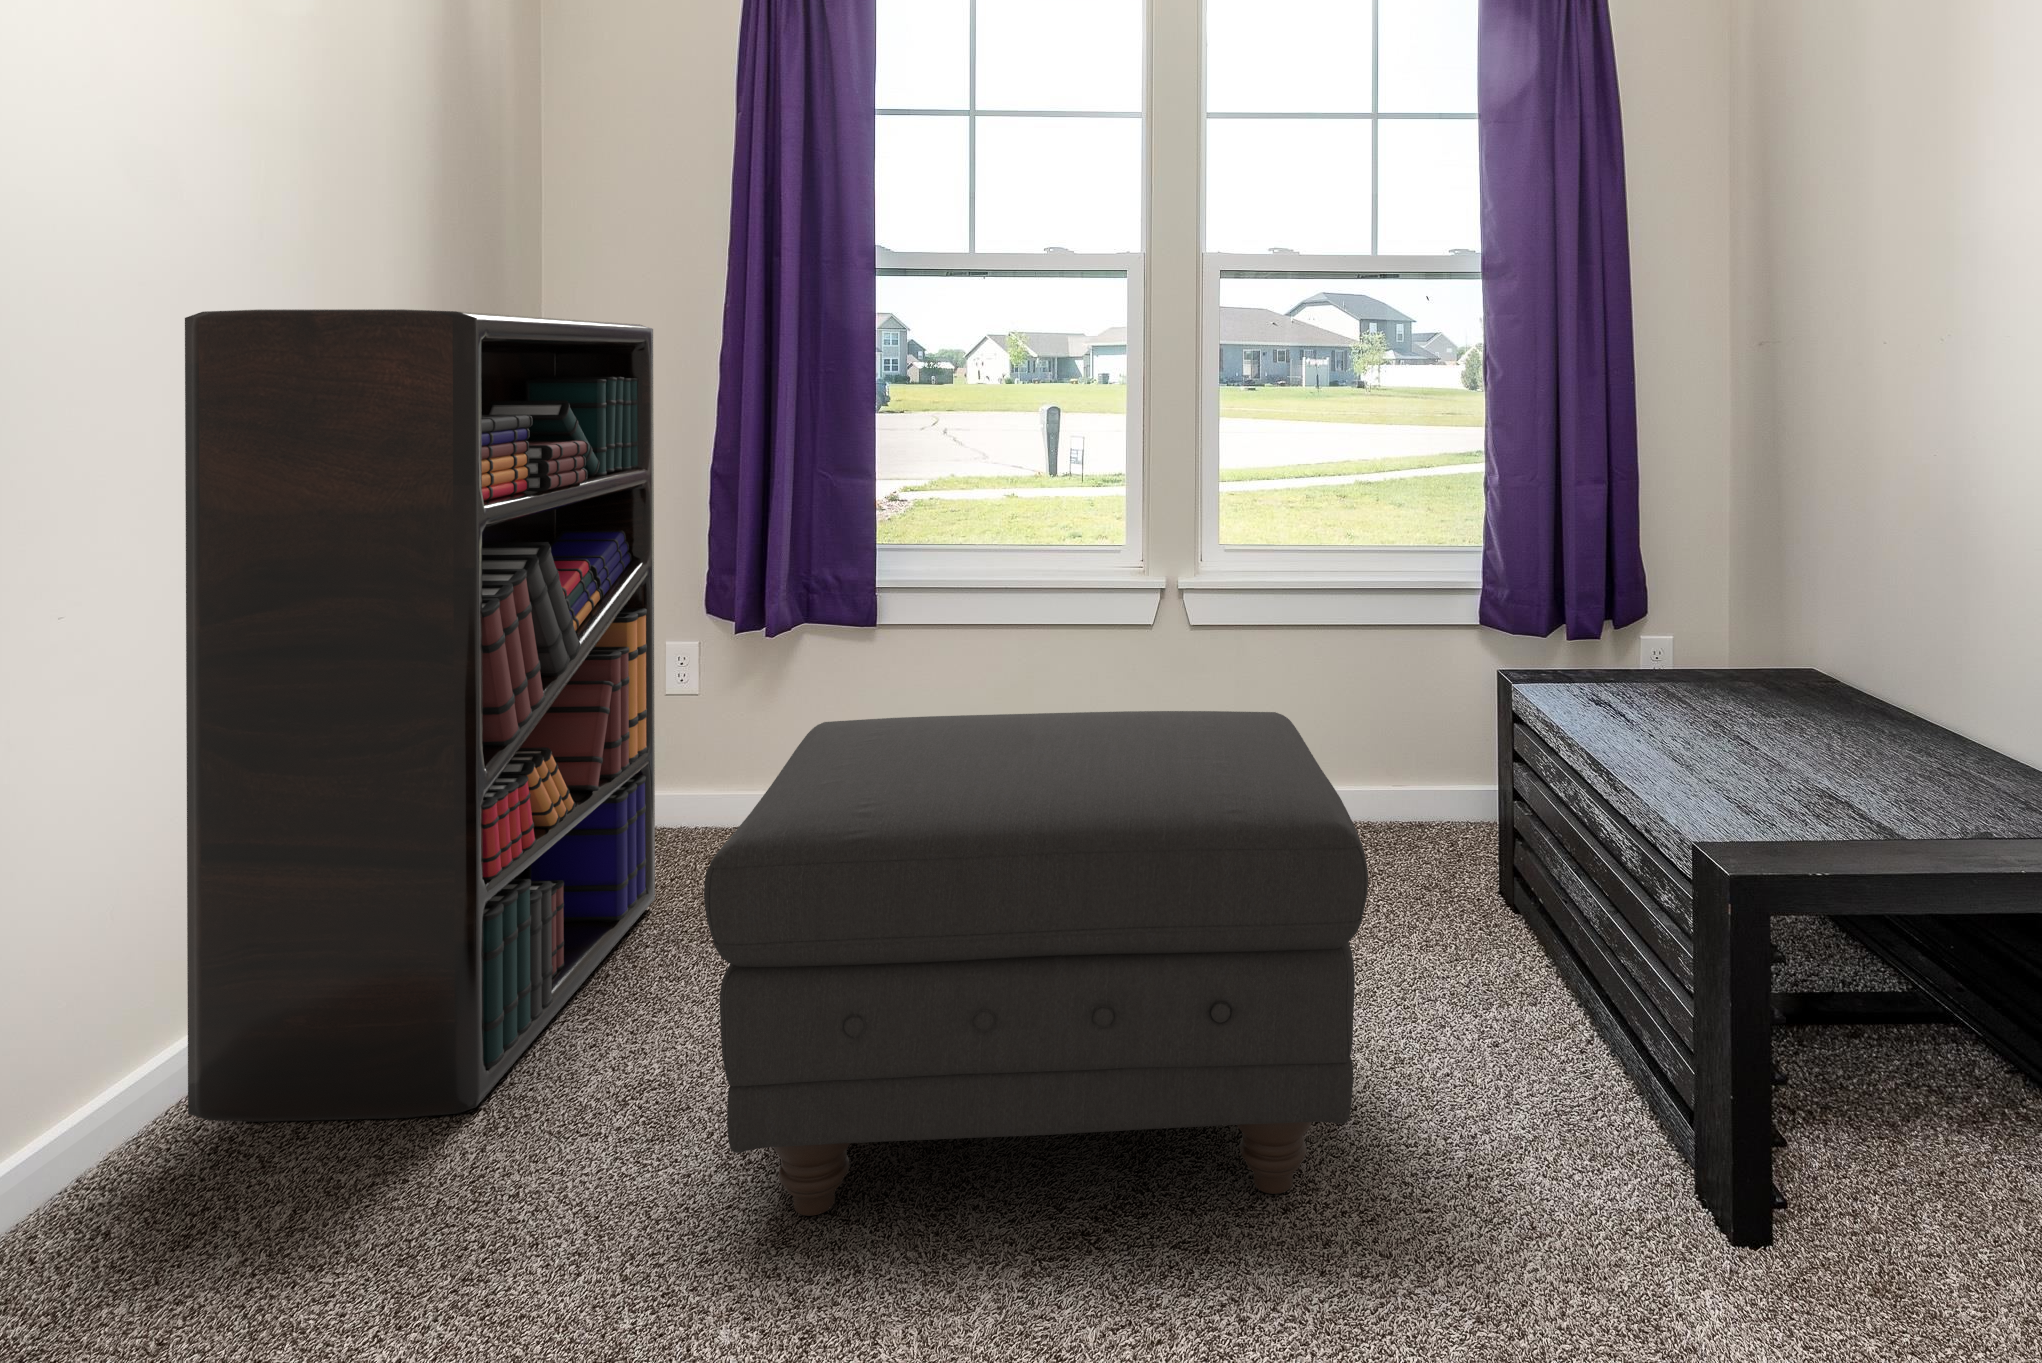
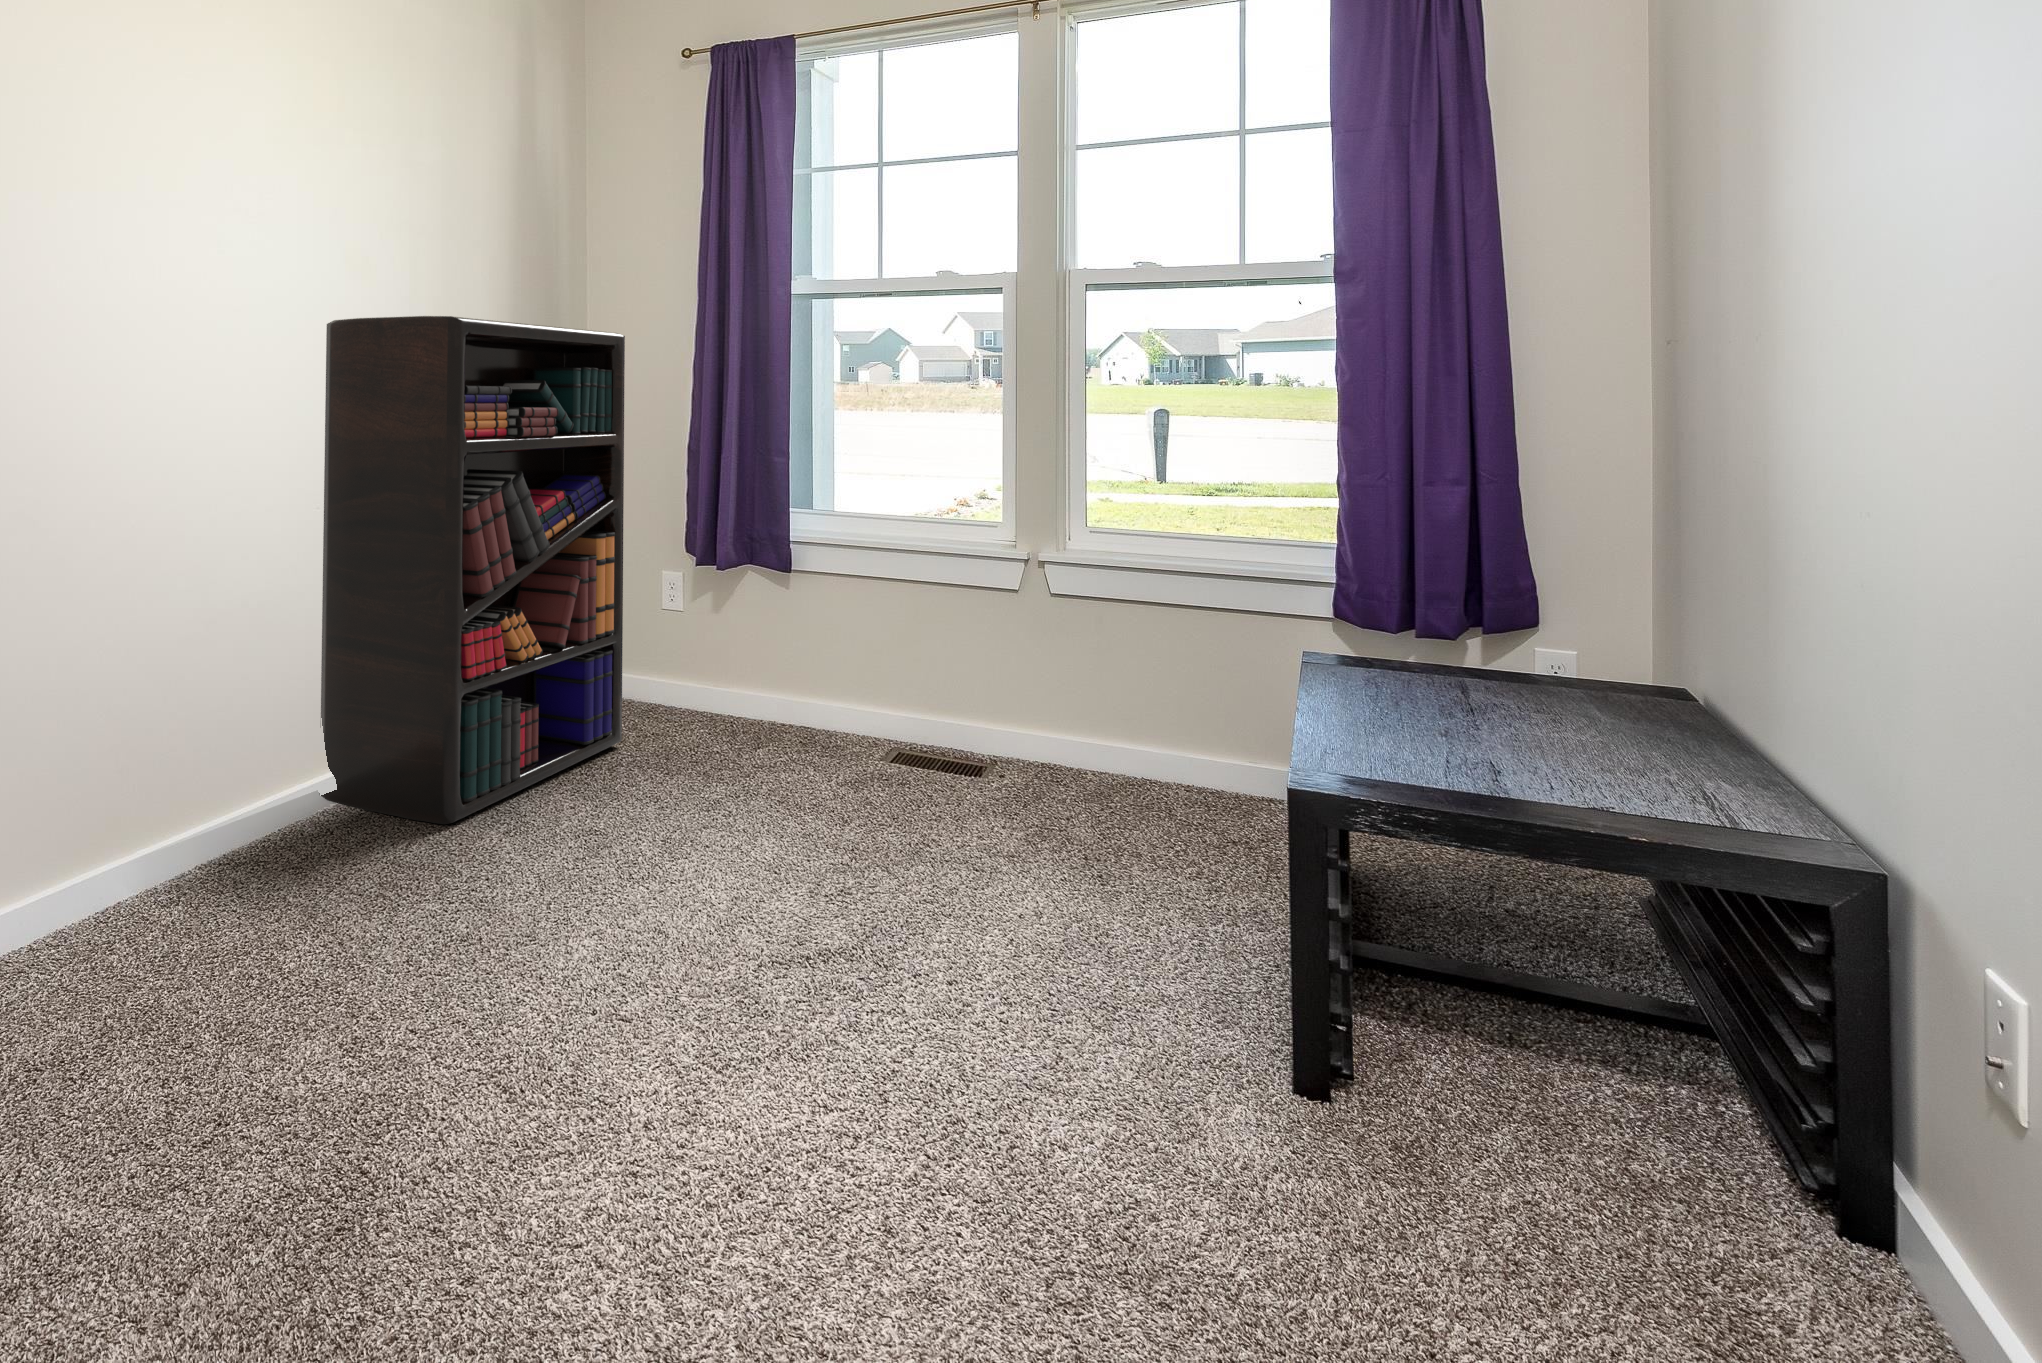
ottoman: present [704,711,1368,1216] -> none [524,606,1023,982]

